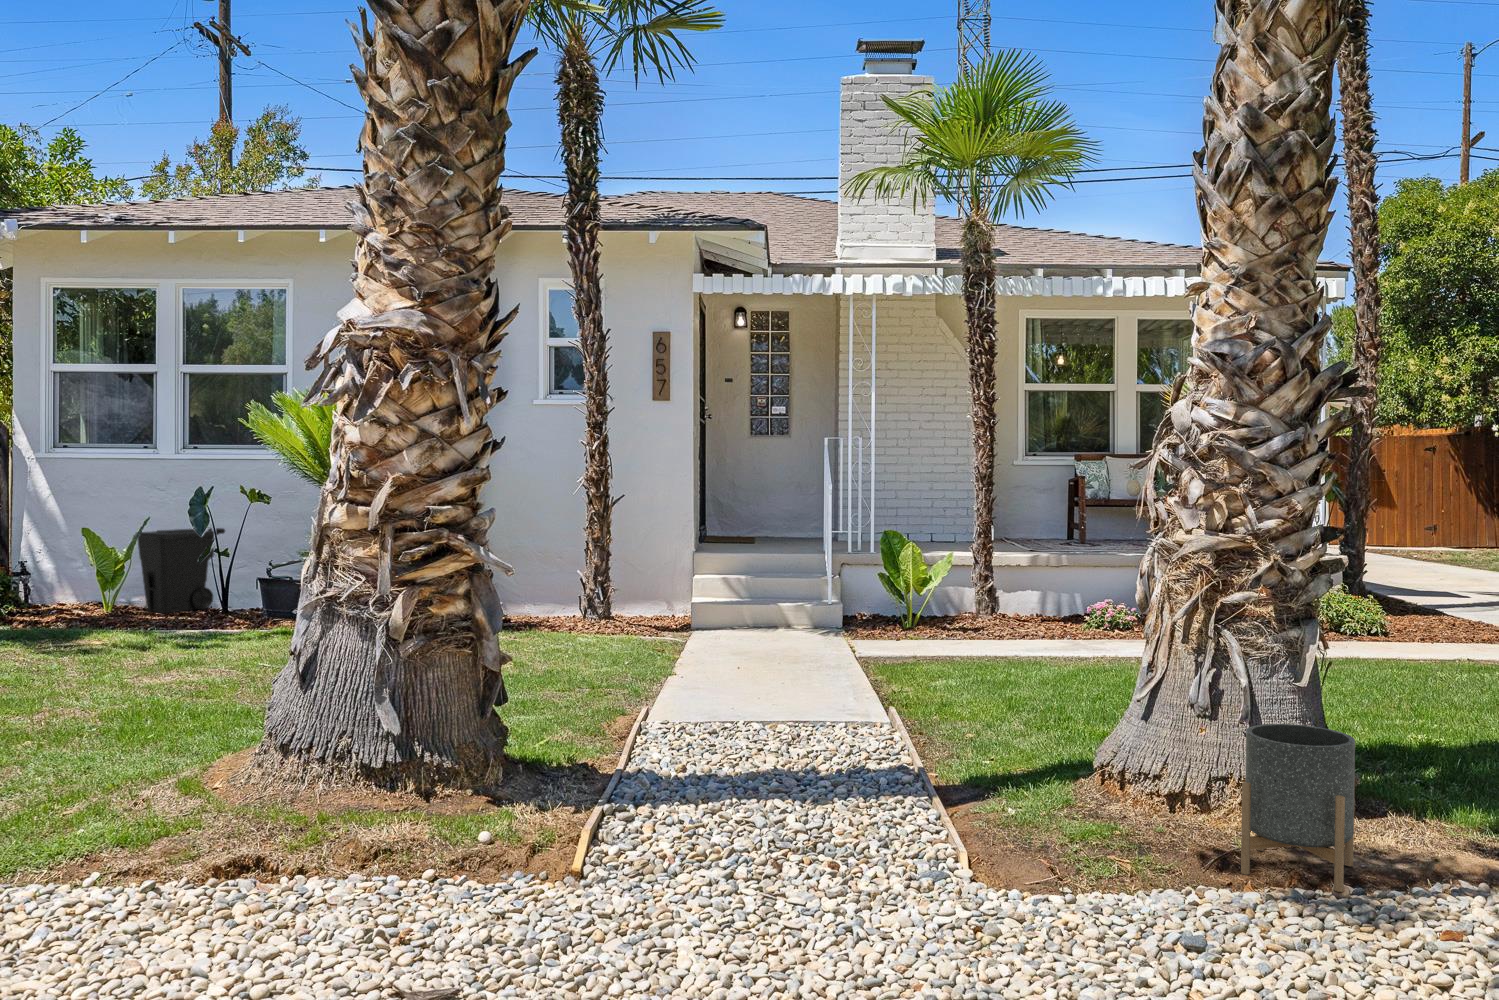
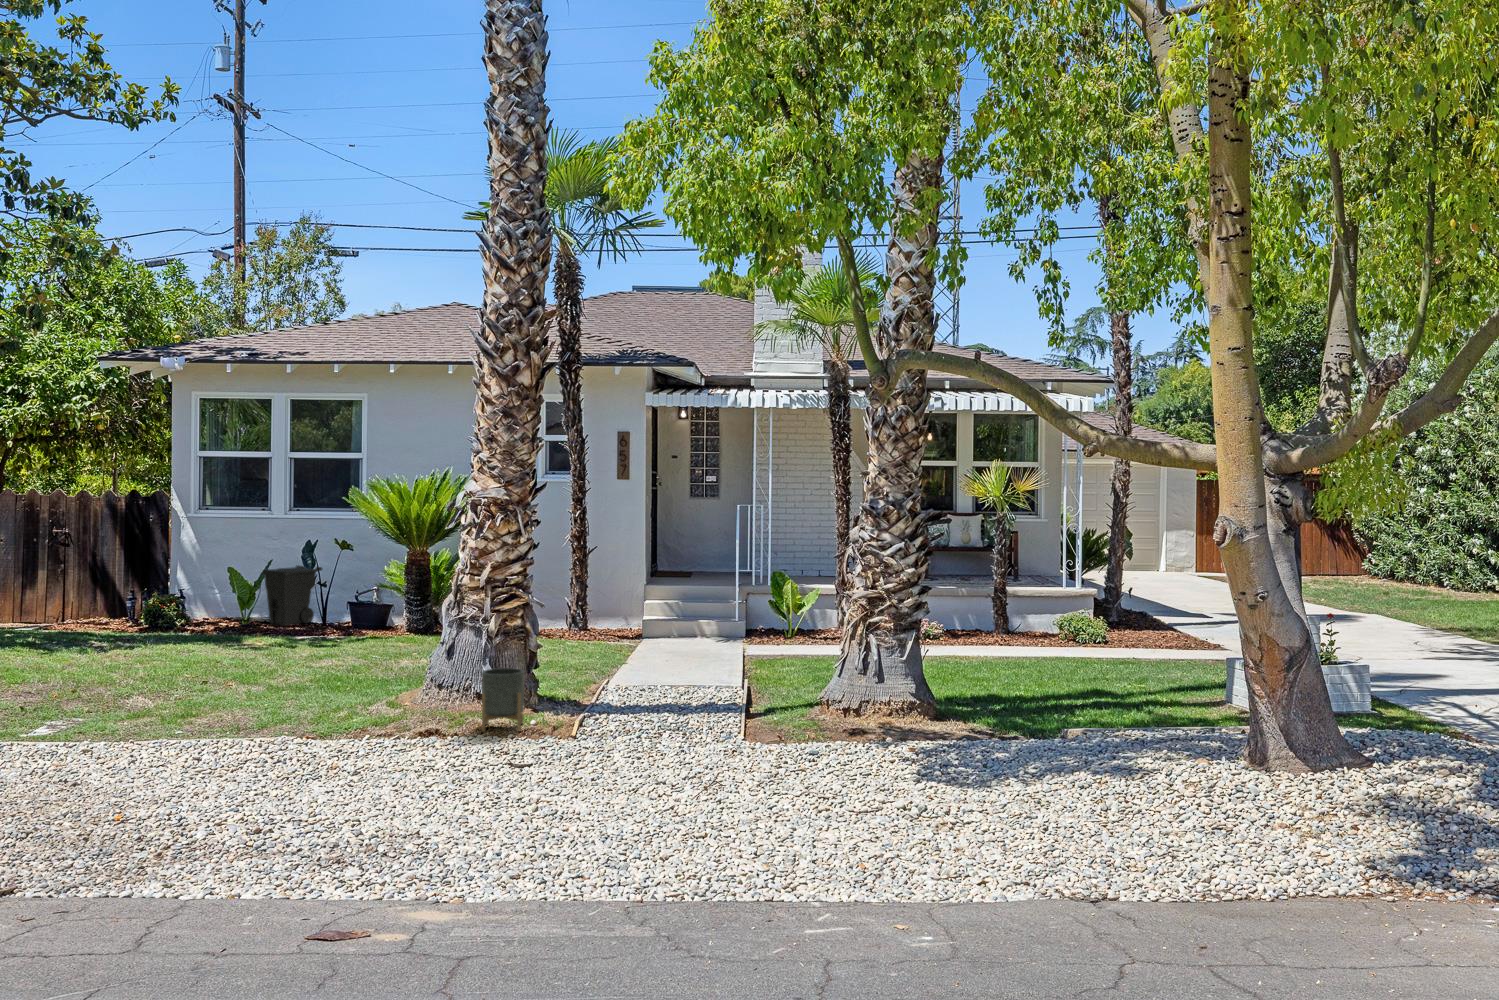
planter: present [1241,724,1355,892] -> present [482,668,524,732]

